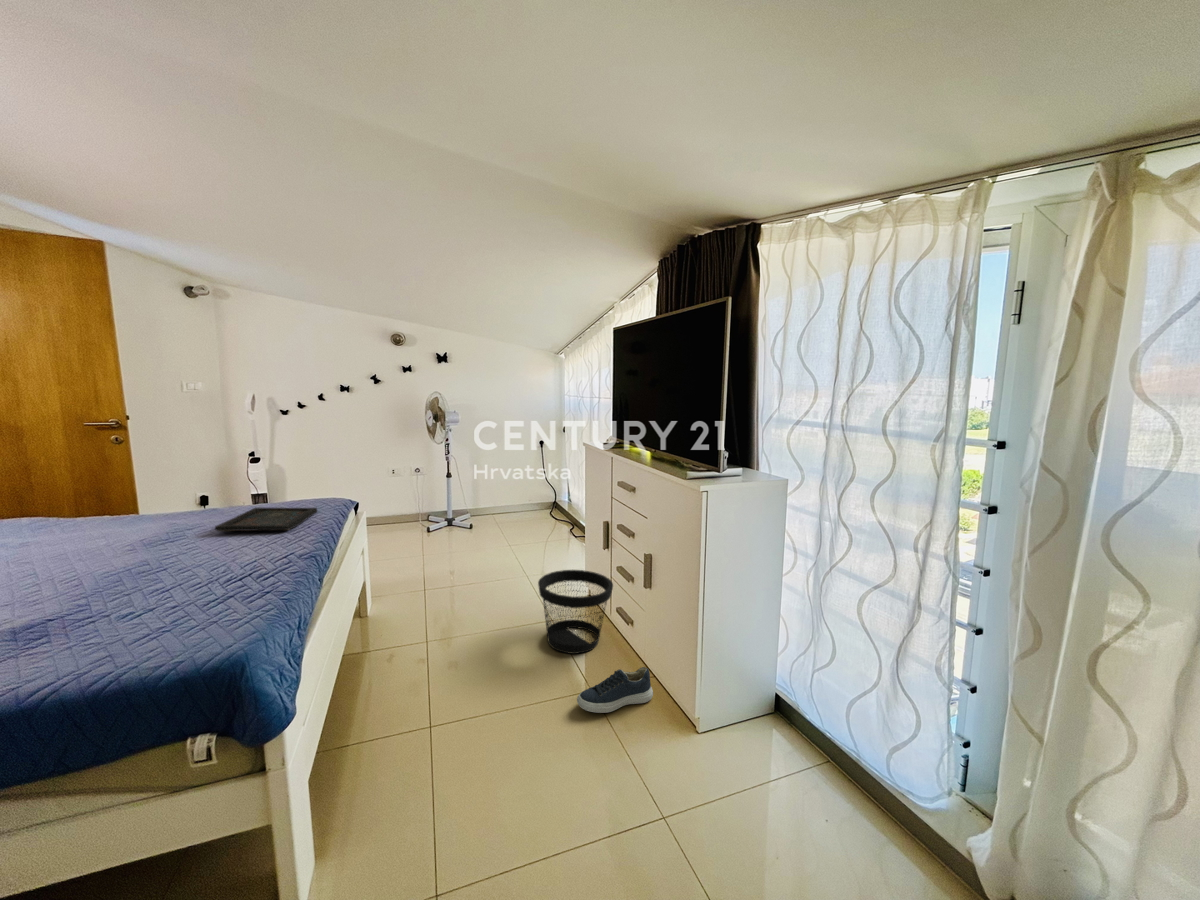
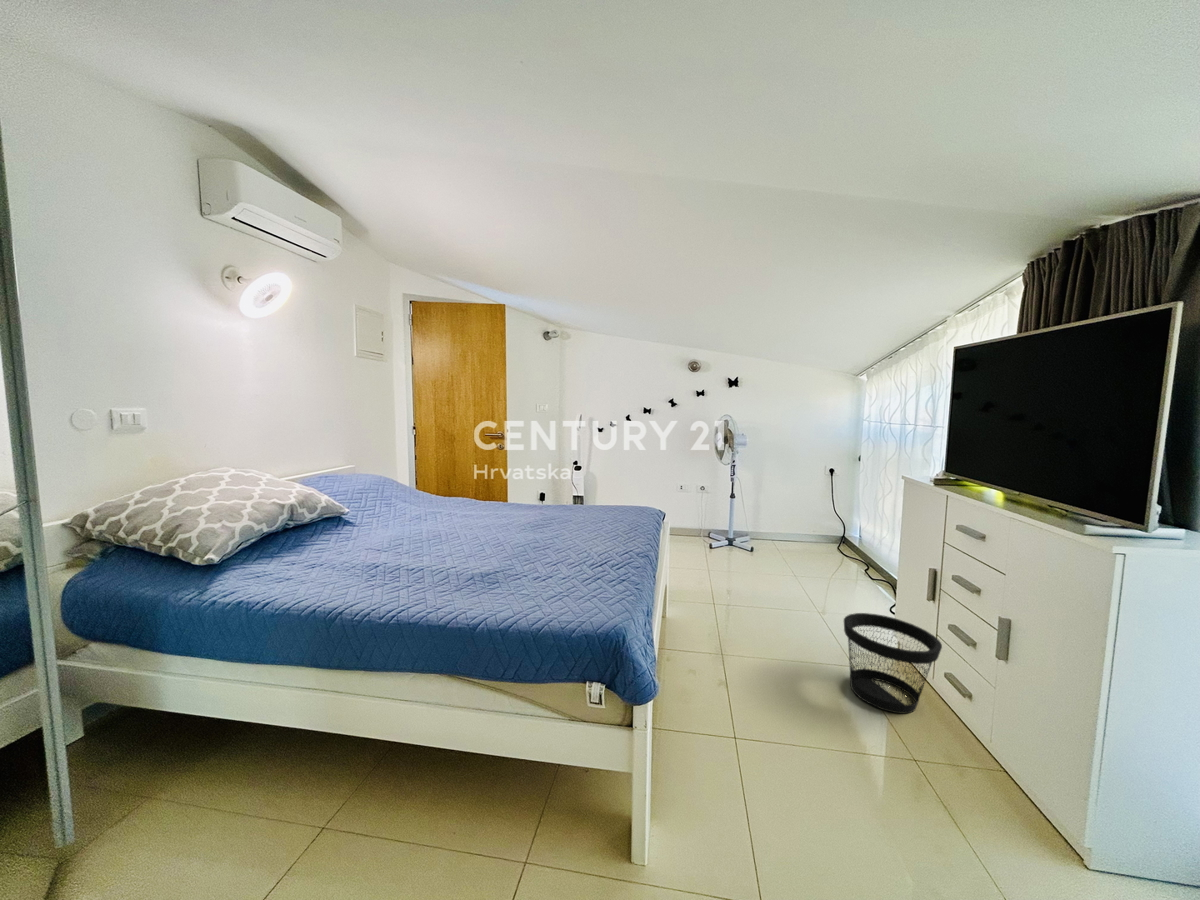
tray: present [215,508,317,531] -> none [575,507,640,529]
shoe: present [577,667,653,713] -> none [900,749,1009,803]

